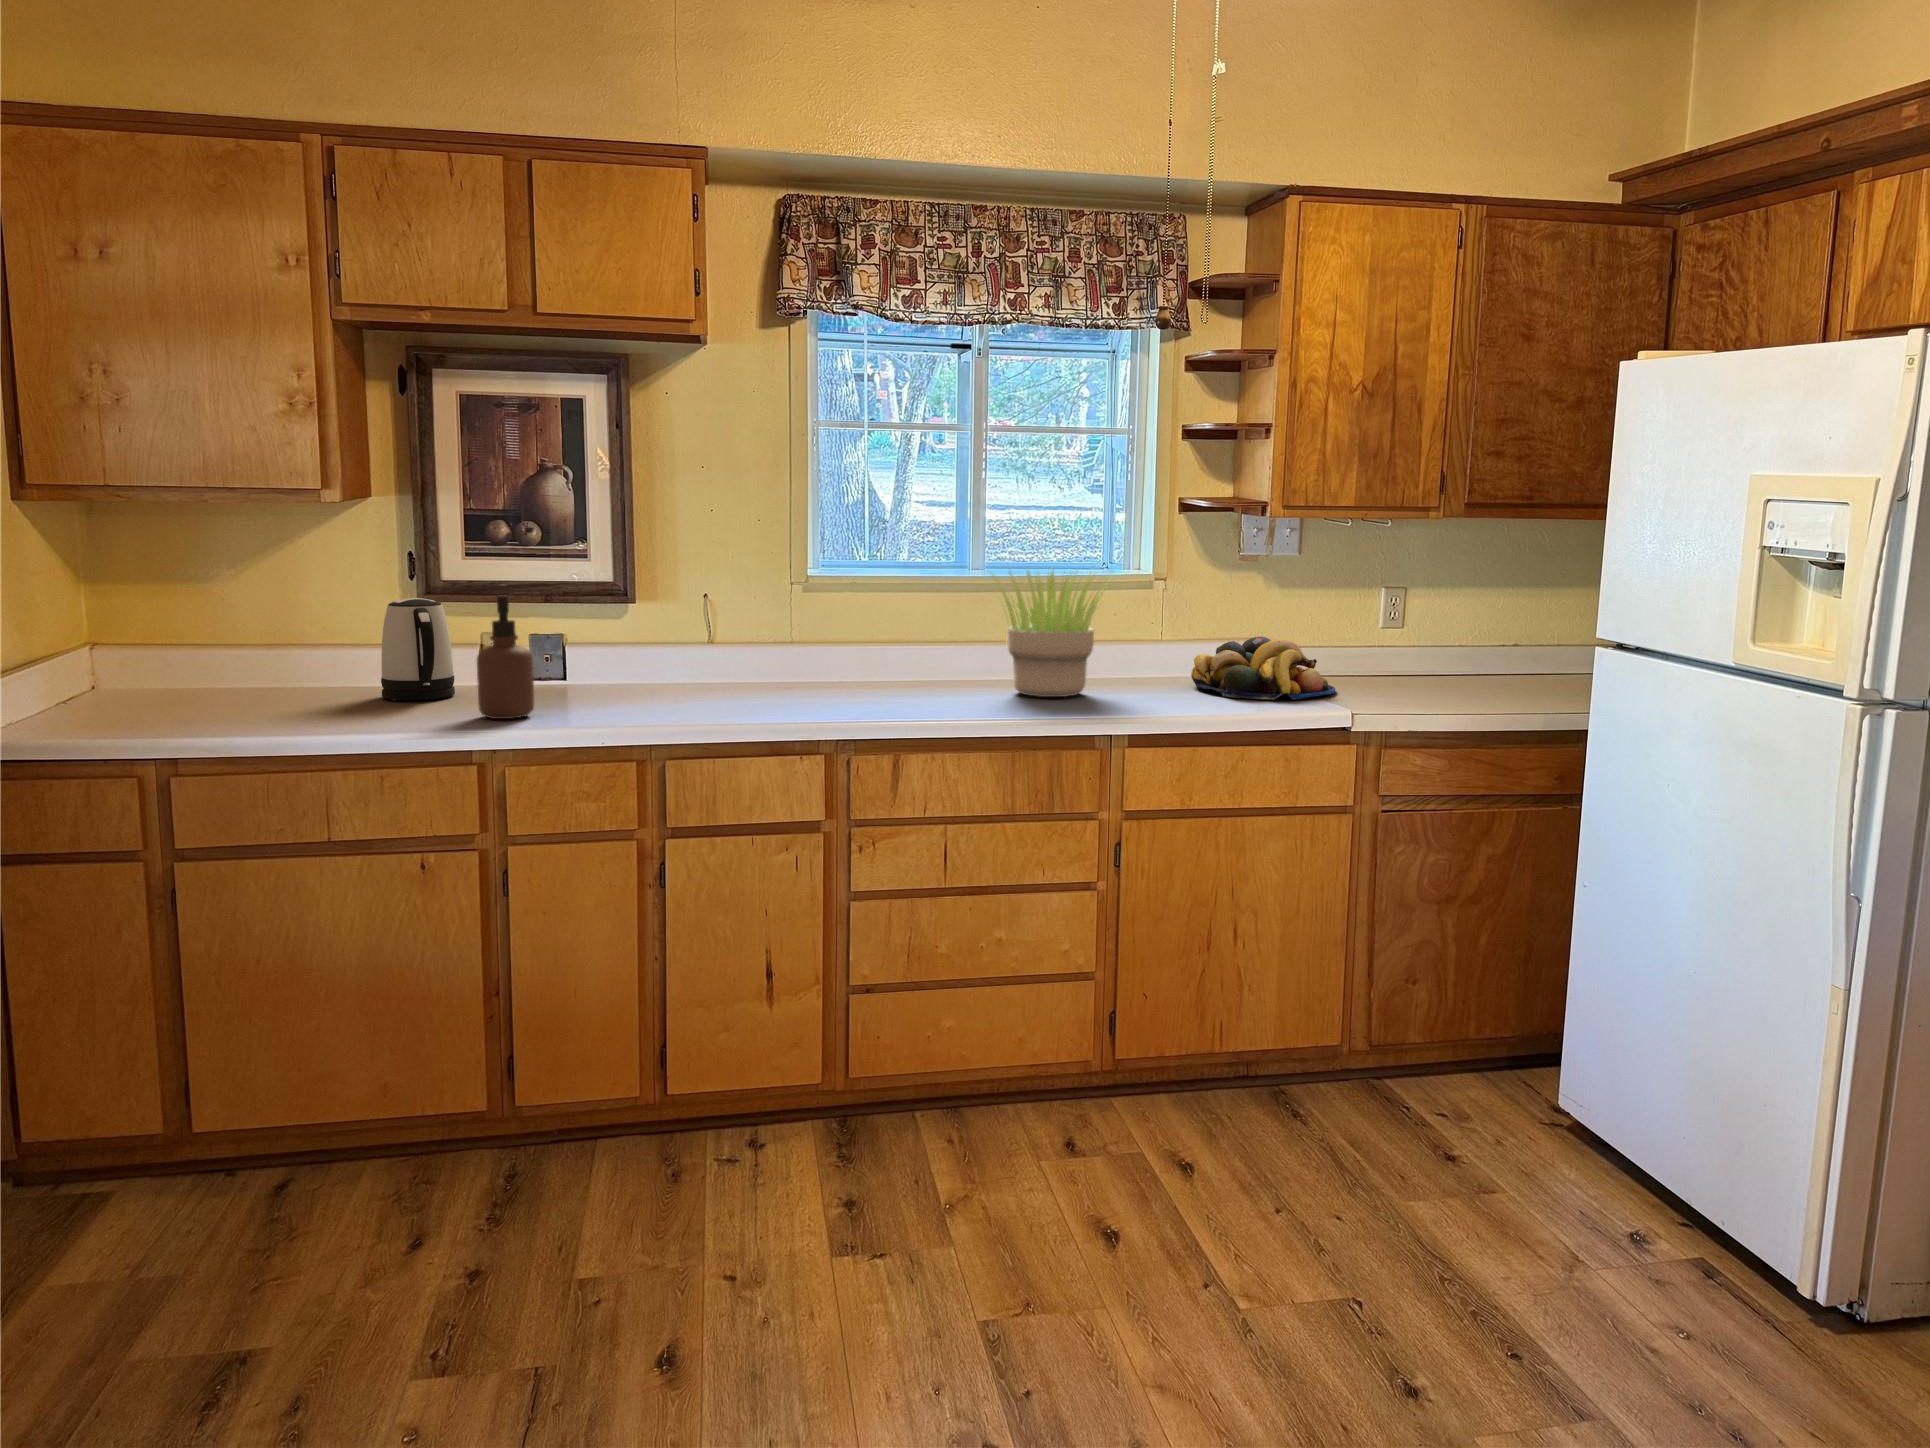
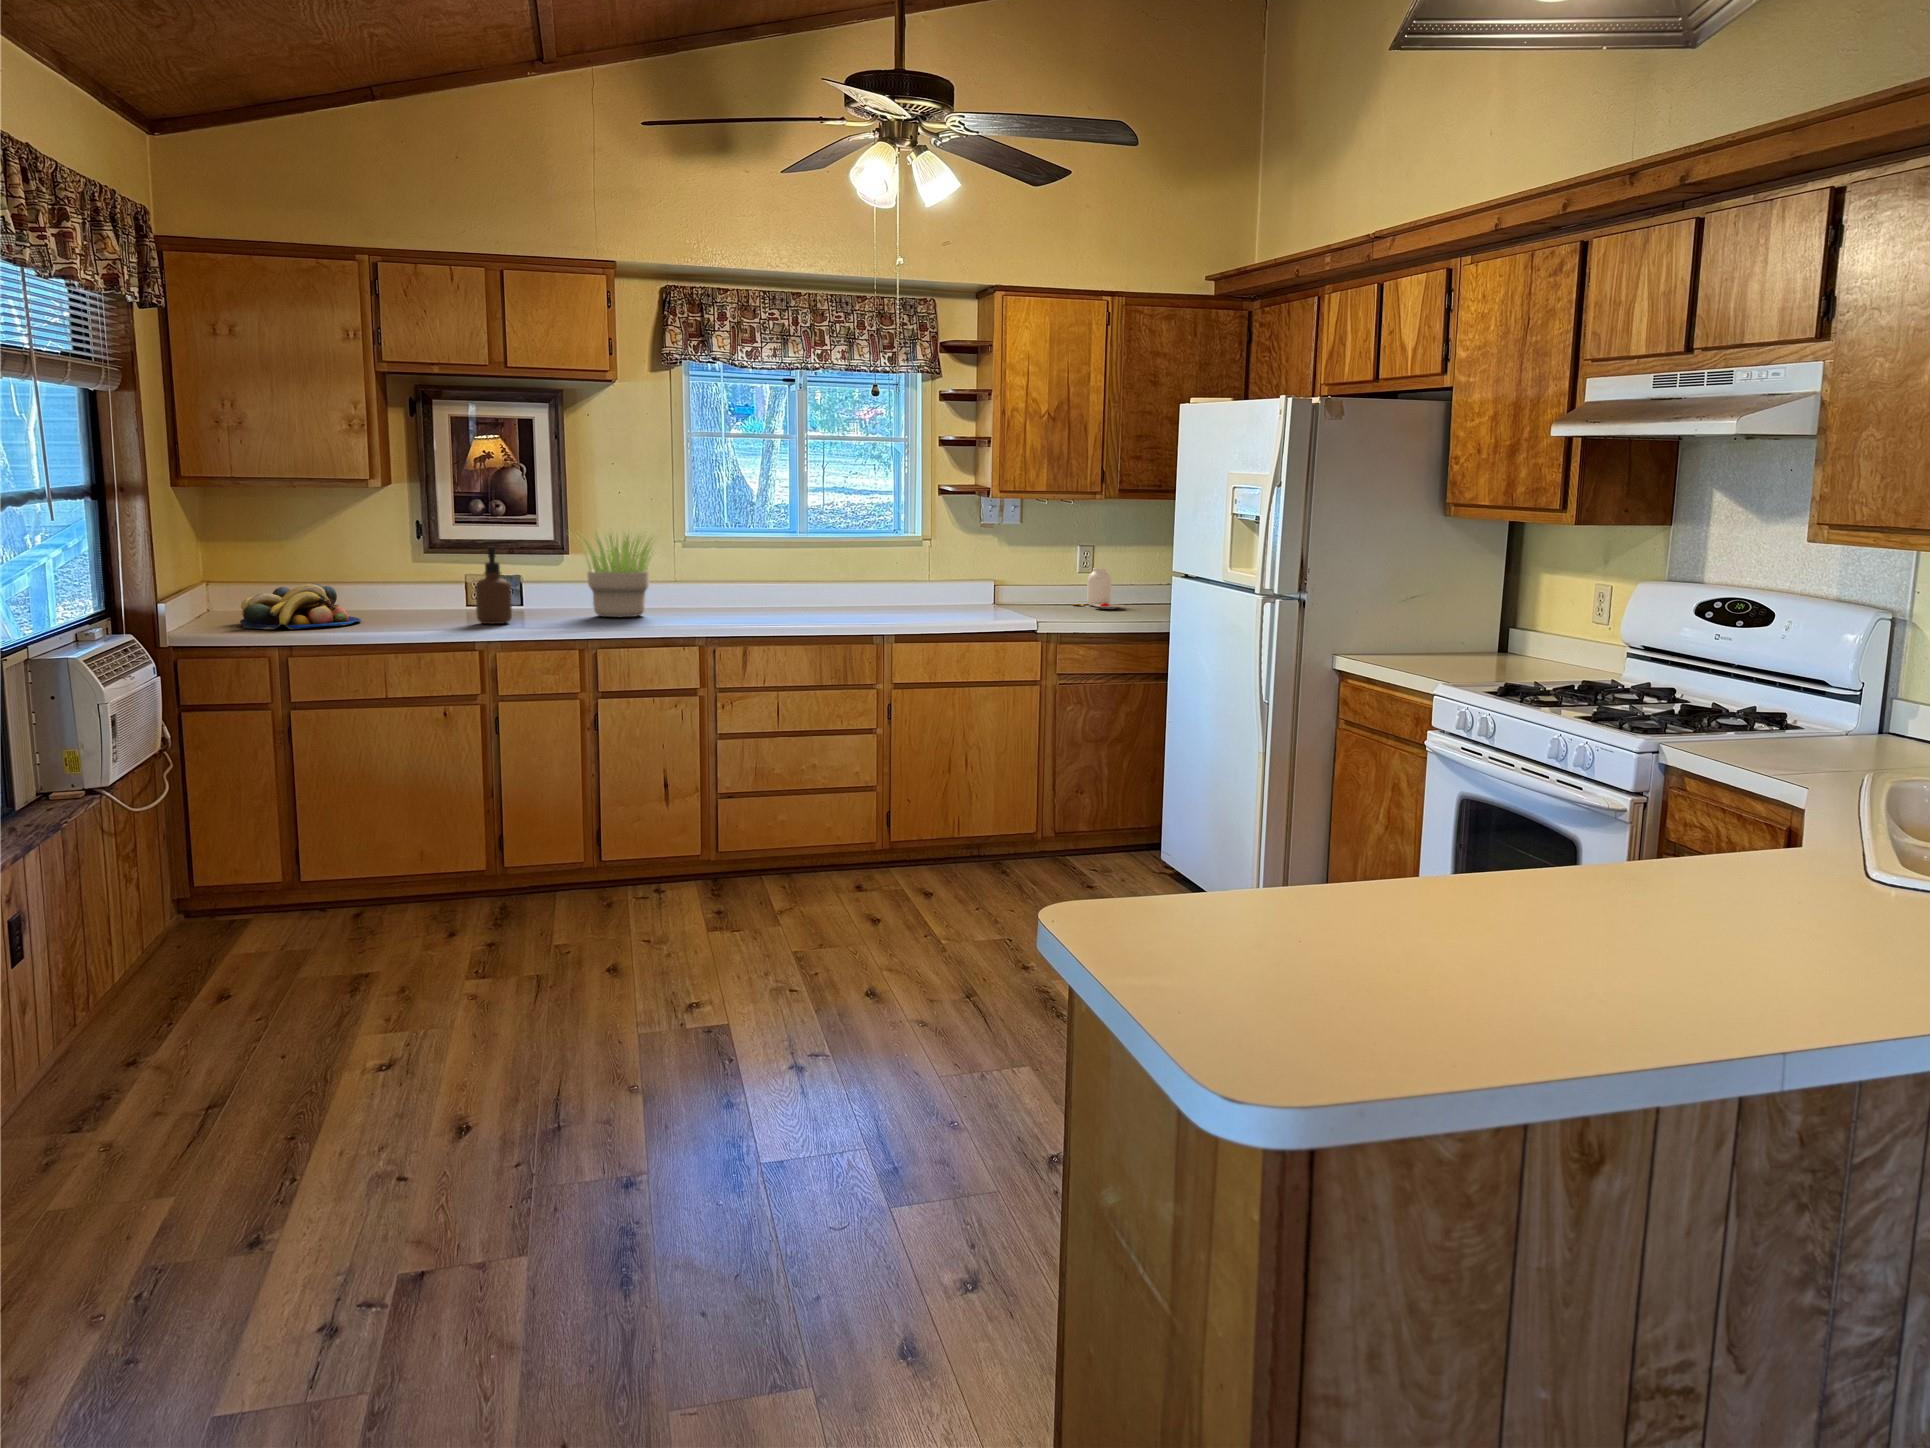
potted plant: present [993,570,1111,697] -> present [579,531,653,617]
kettle: present [381,598,455,700] -> none [404,551,452,616]
jar: none [1378,623,1466,687] -> present [1072,568,1124,609]
fruit bowl: present [1191,637,1335,700] -> present [240,583,361,629]

